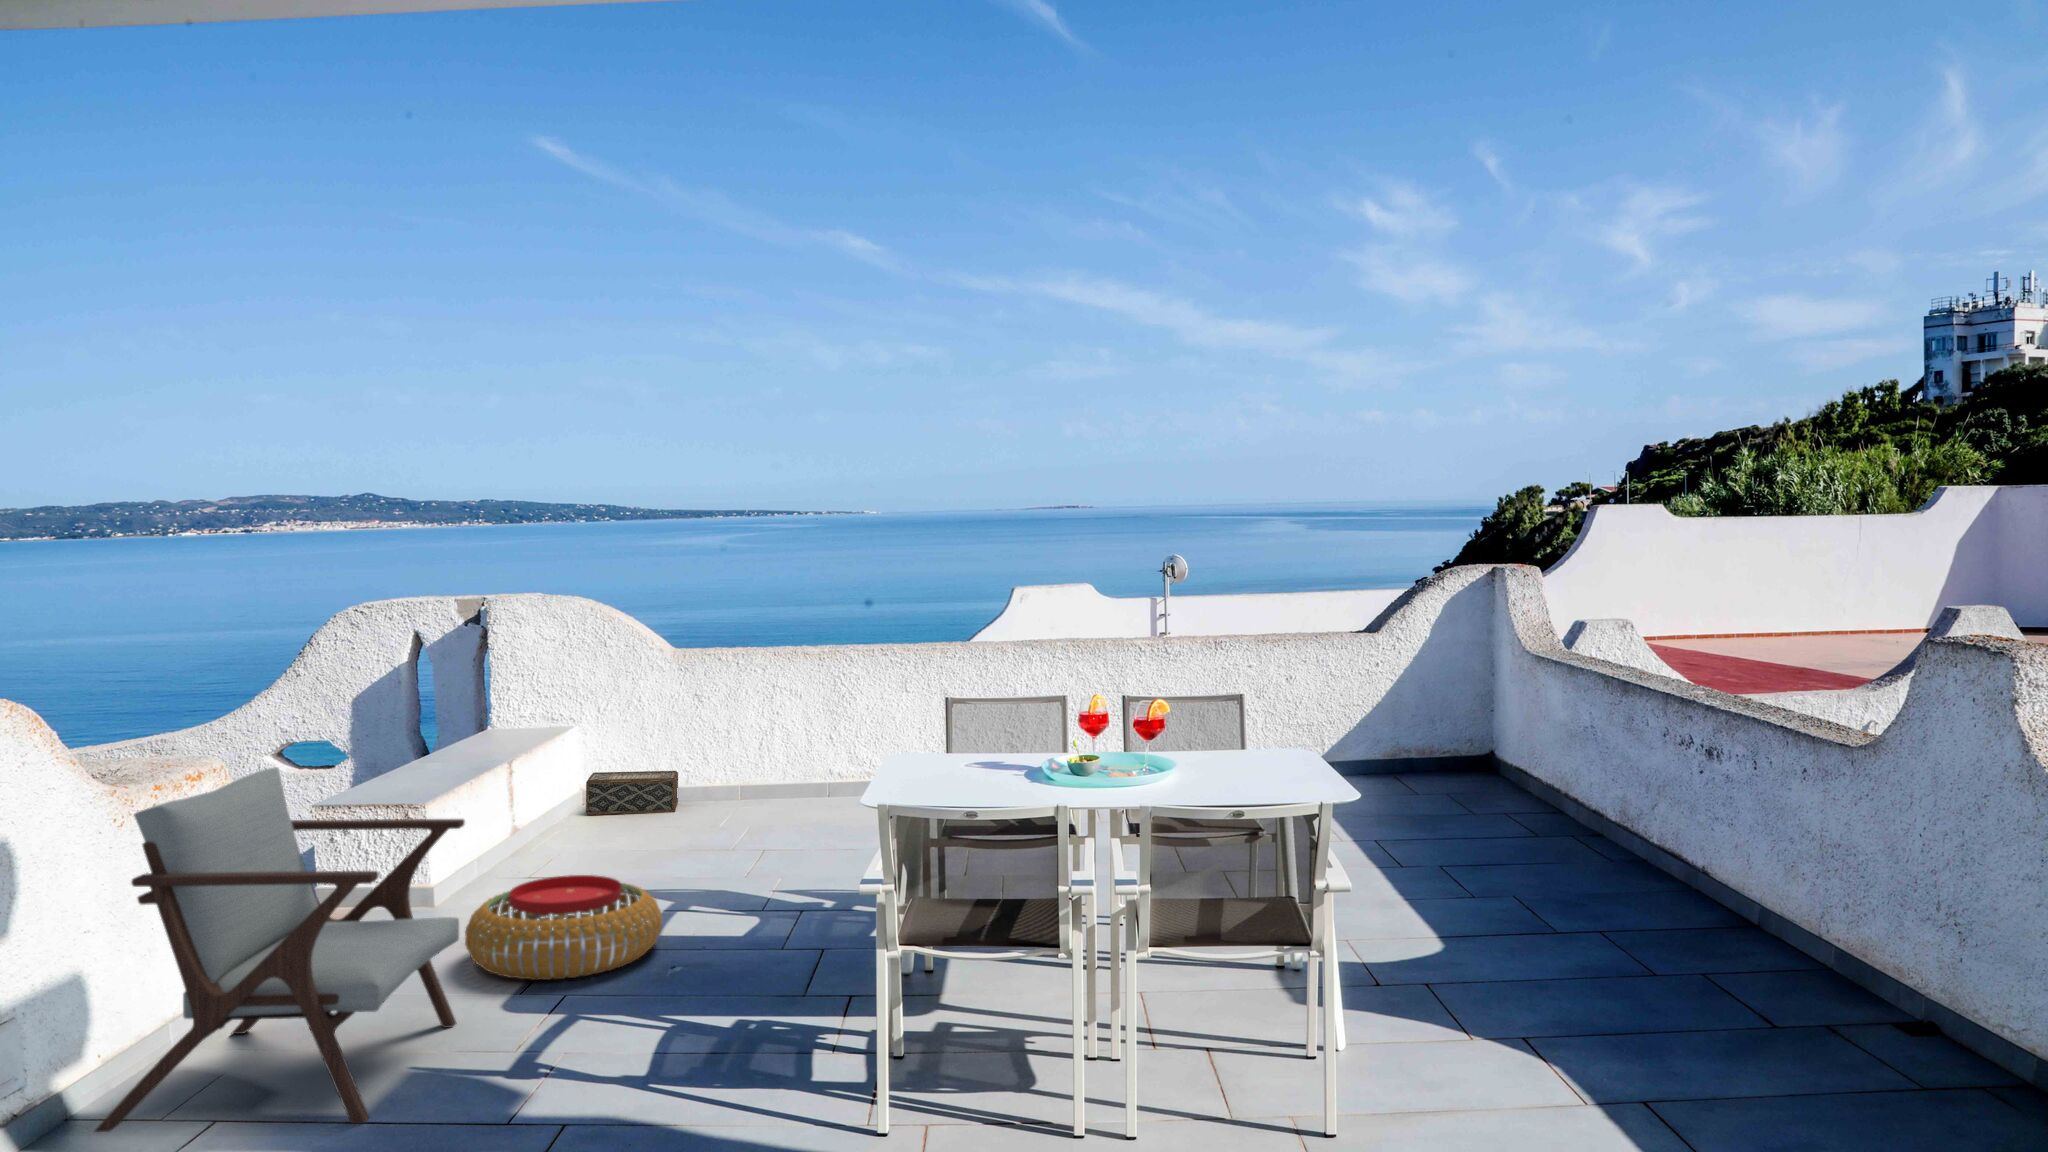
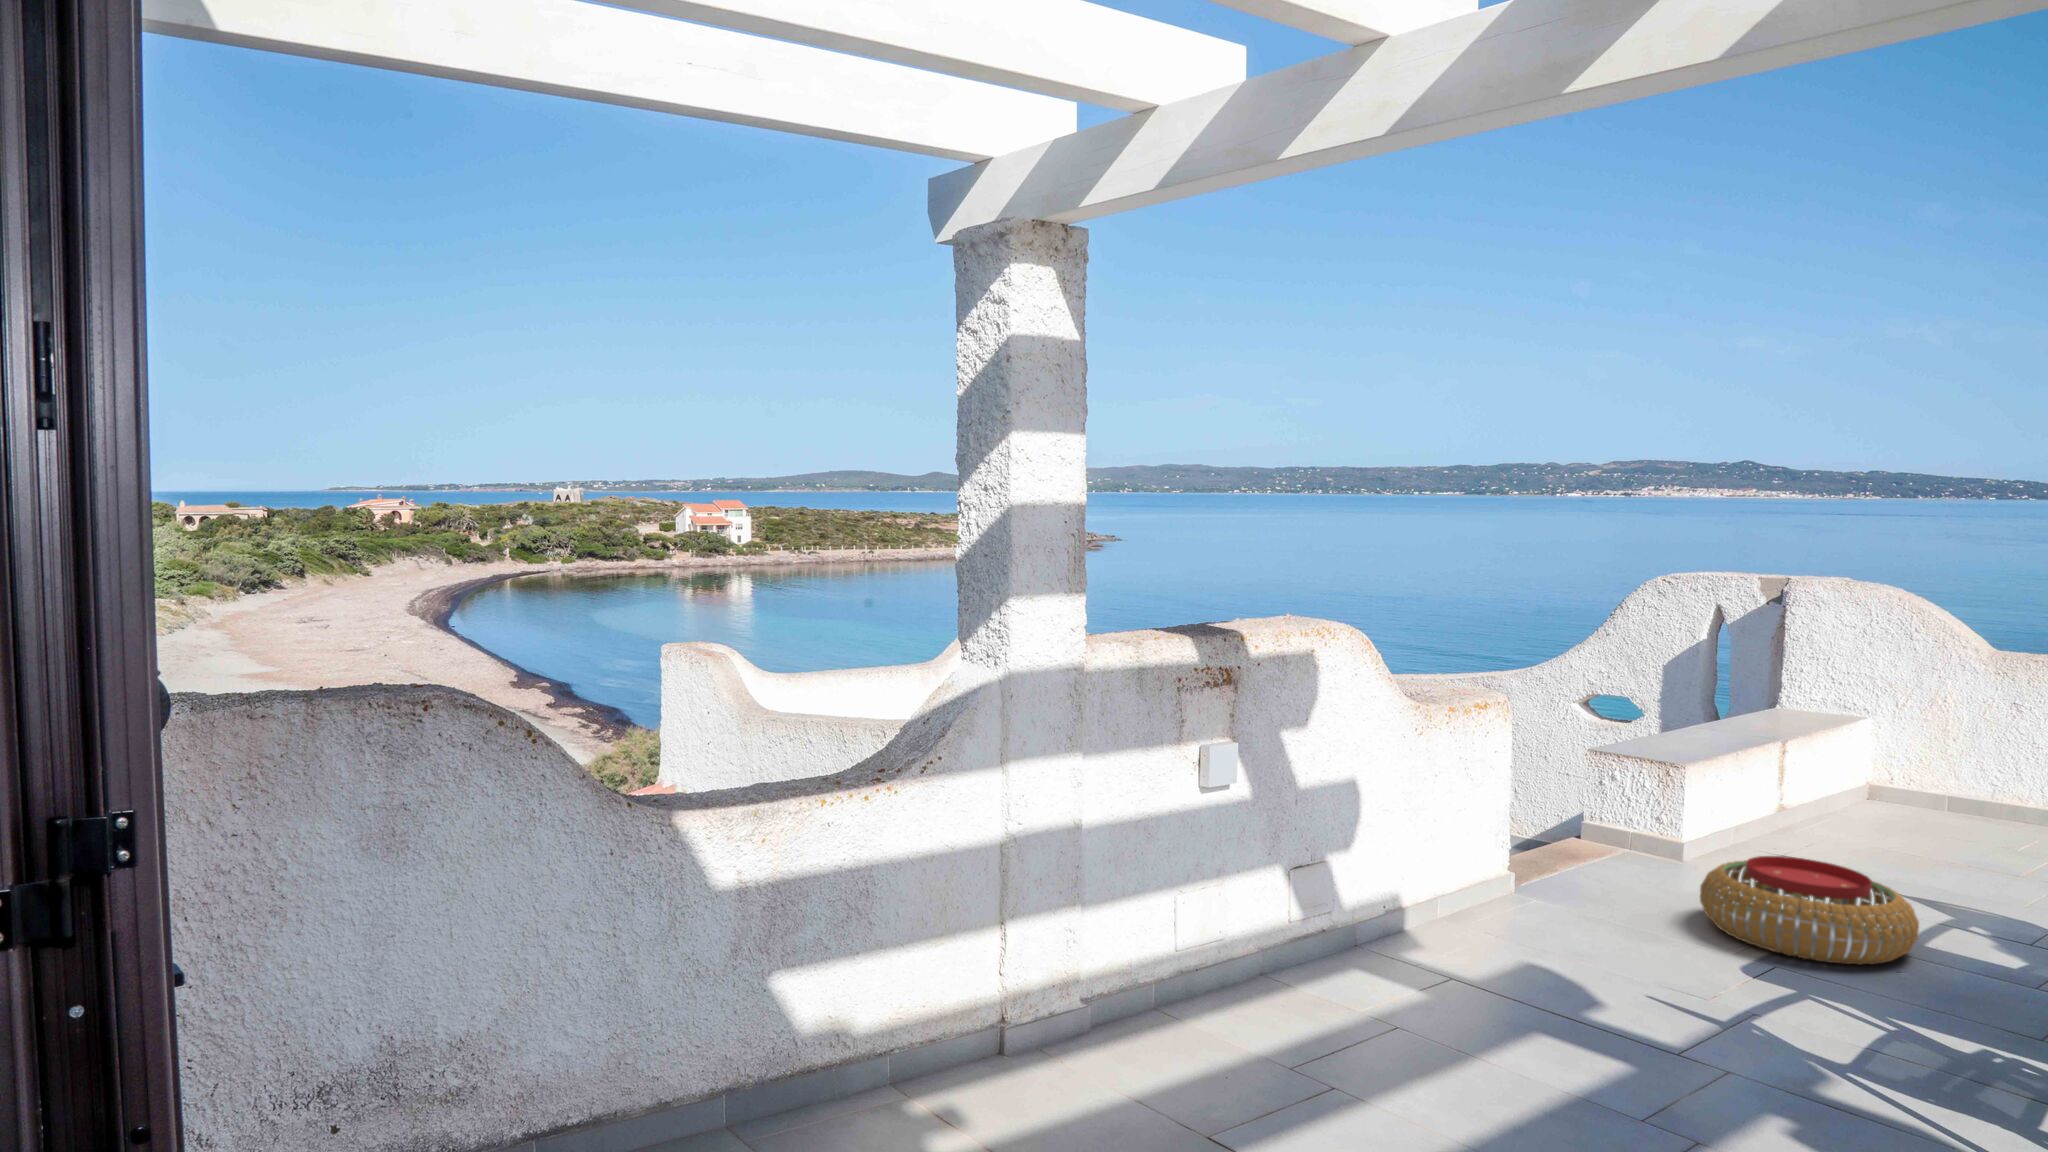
lounge chair: present [95,767,465,1132] -> none [1395,706,1693,1008]
woven basket: present [586,771,678,815] -> none [1877,771,2003,832]

